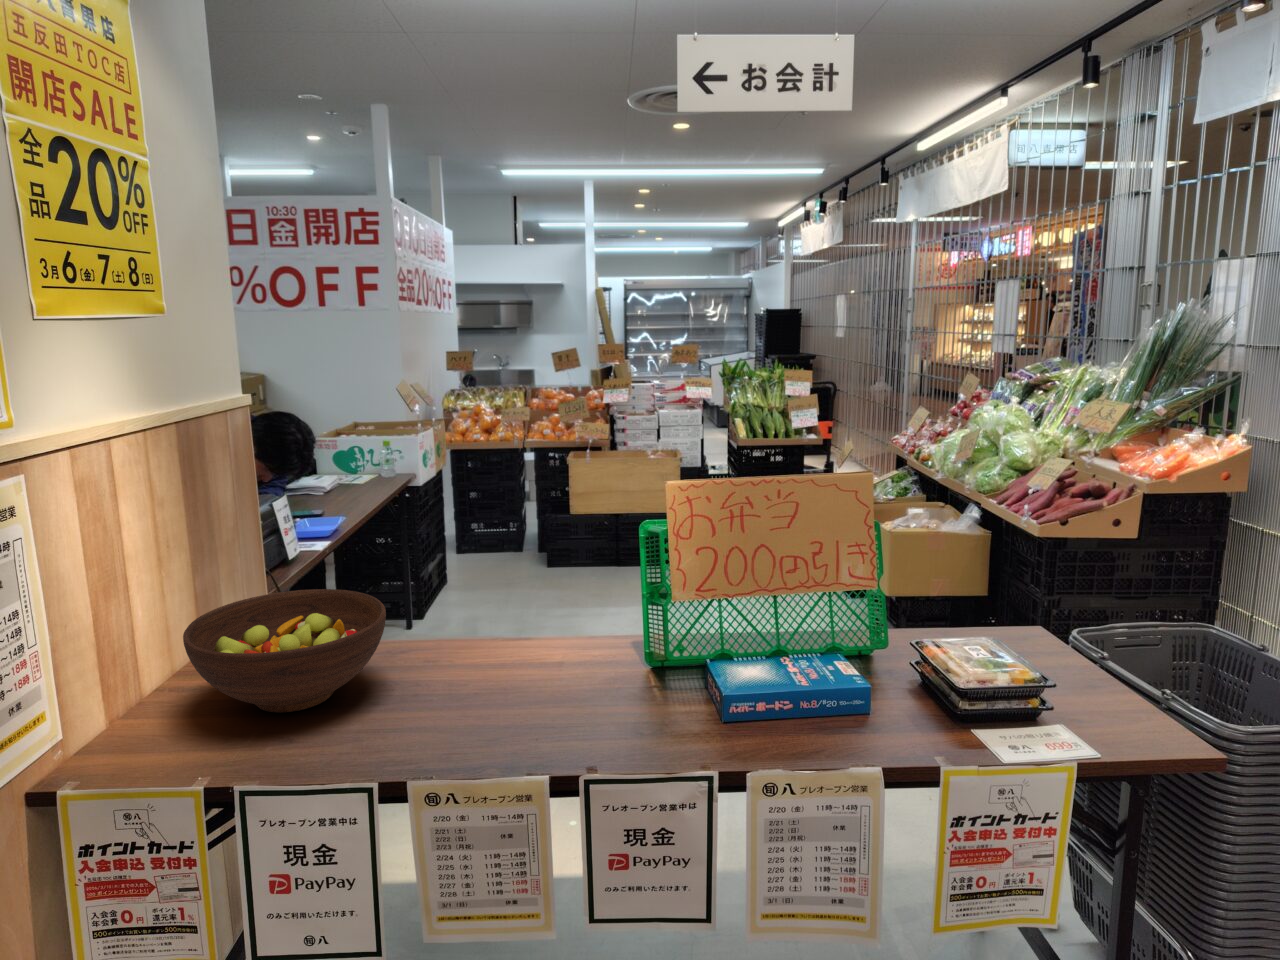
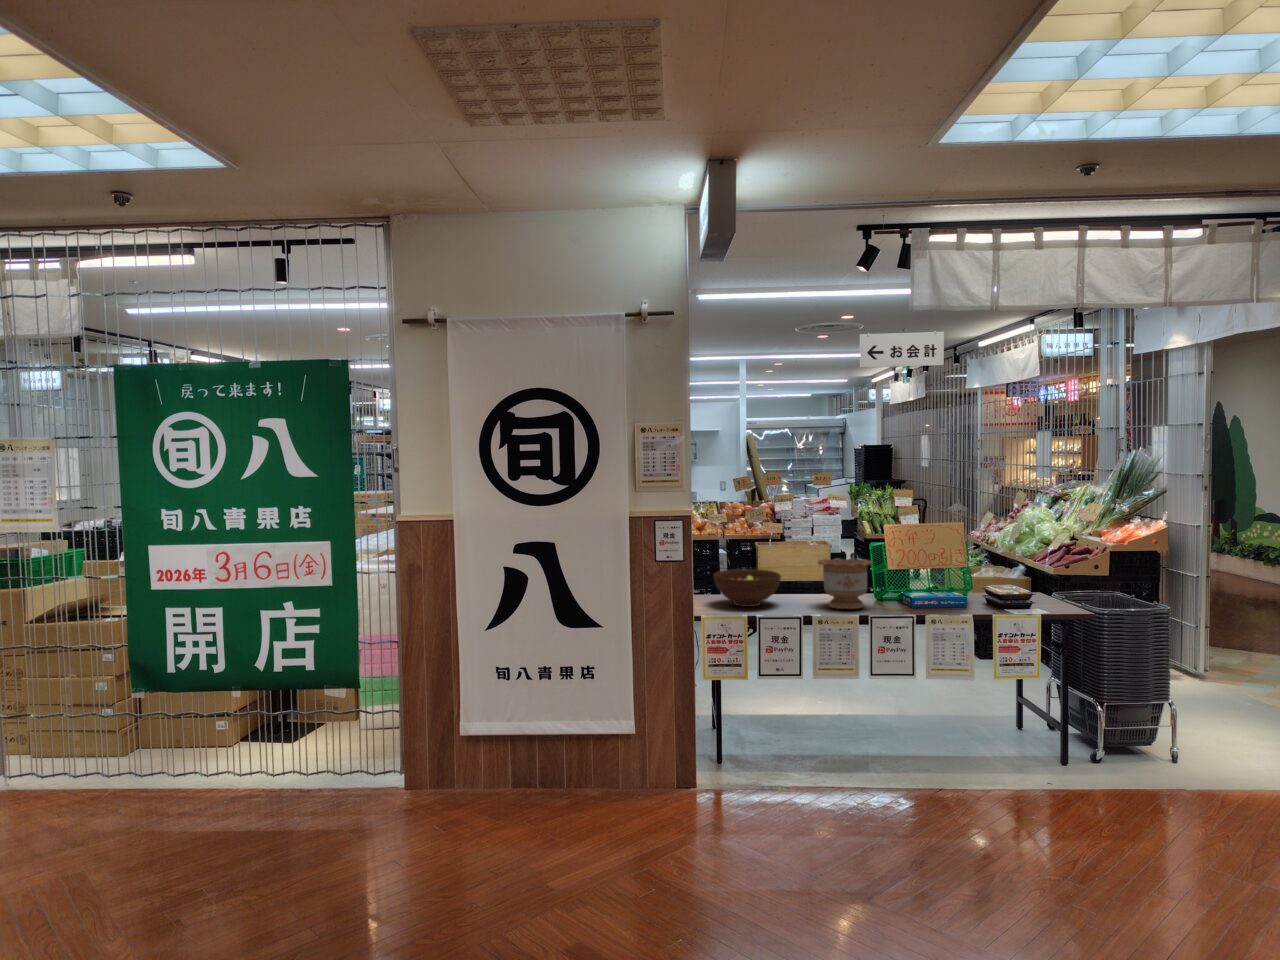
flower pot: none [471,566,622,727] -> present [818,558,872,609]

